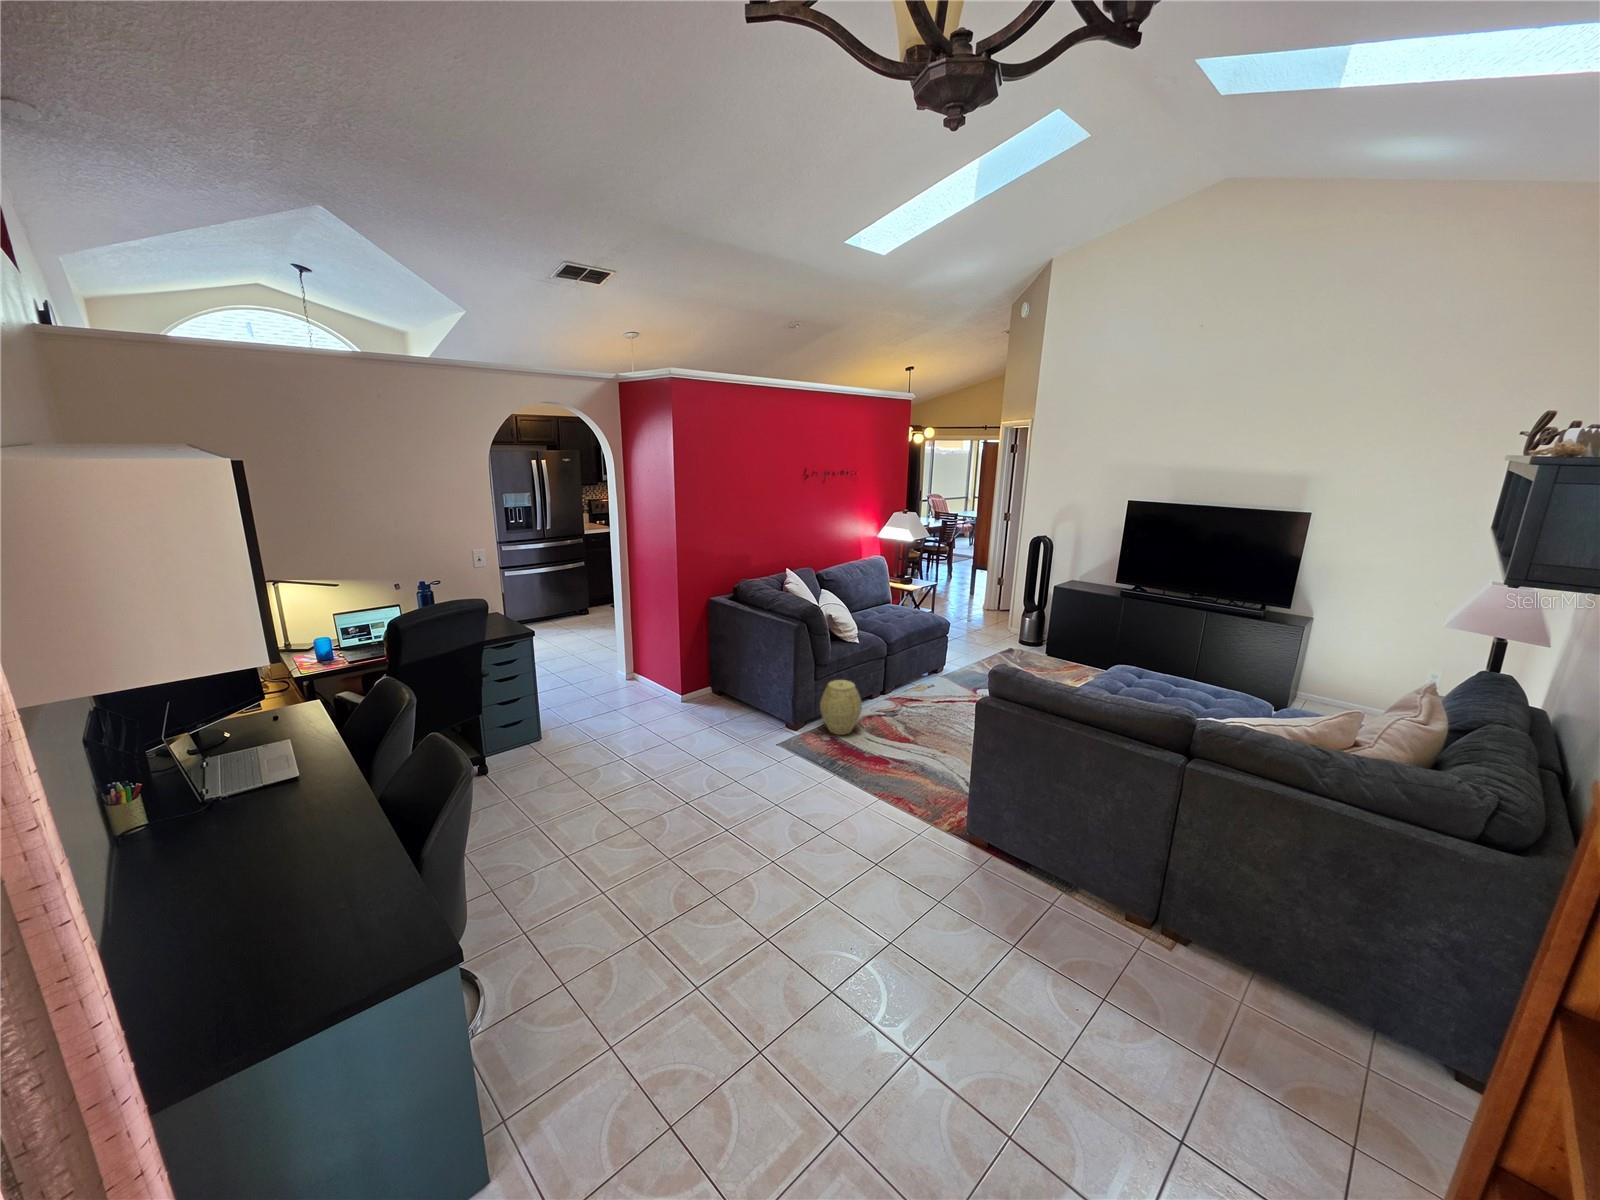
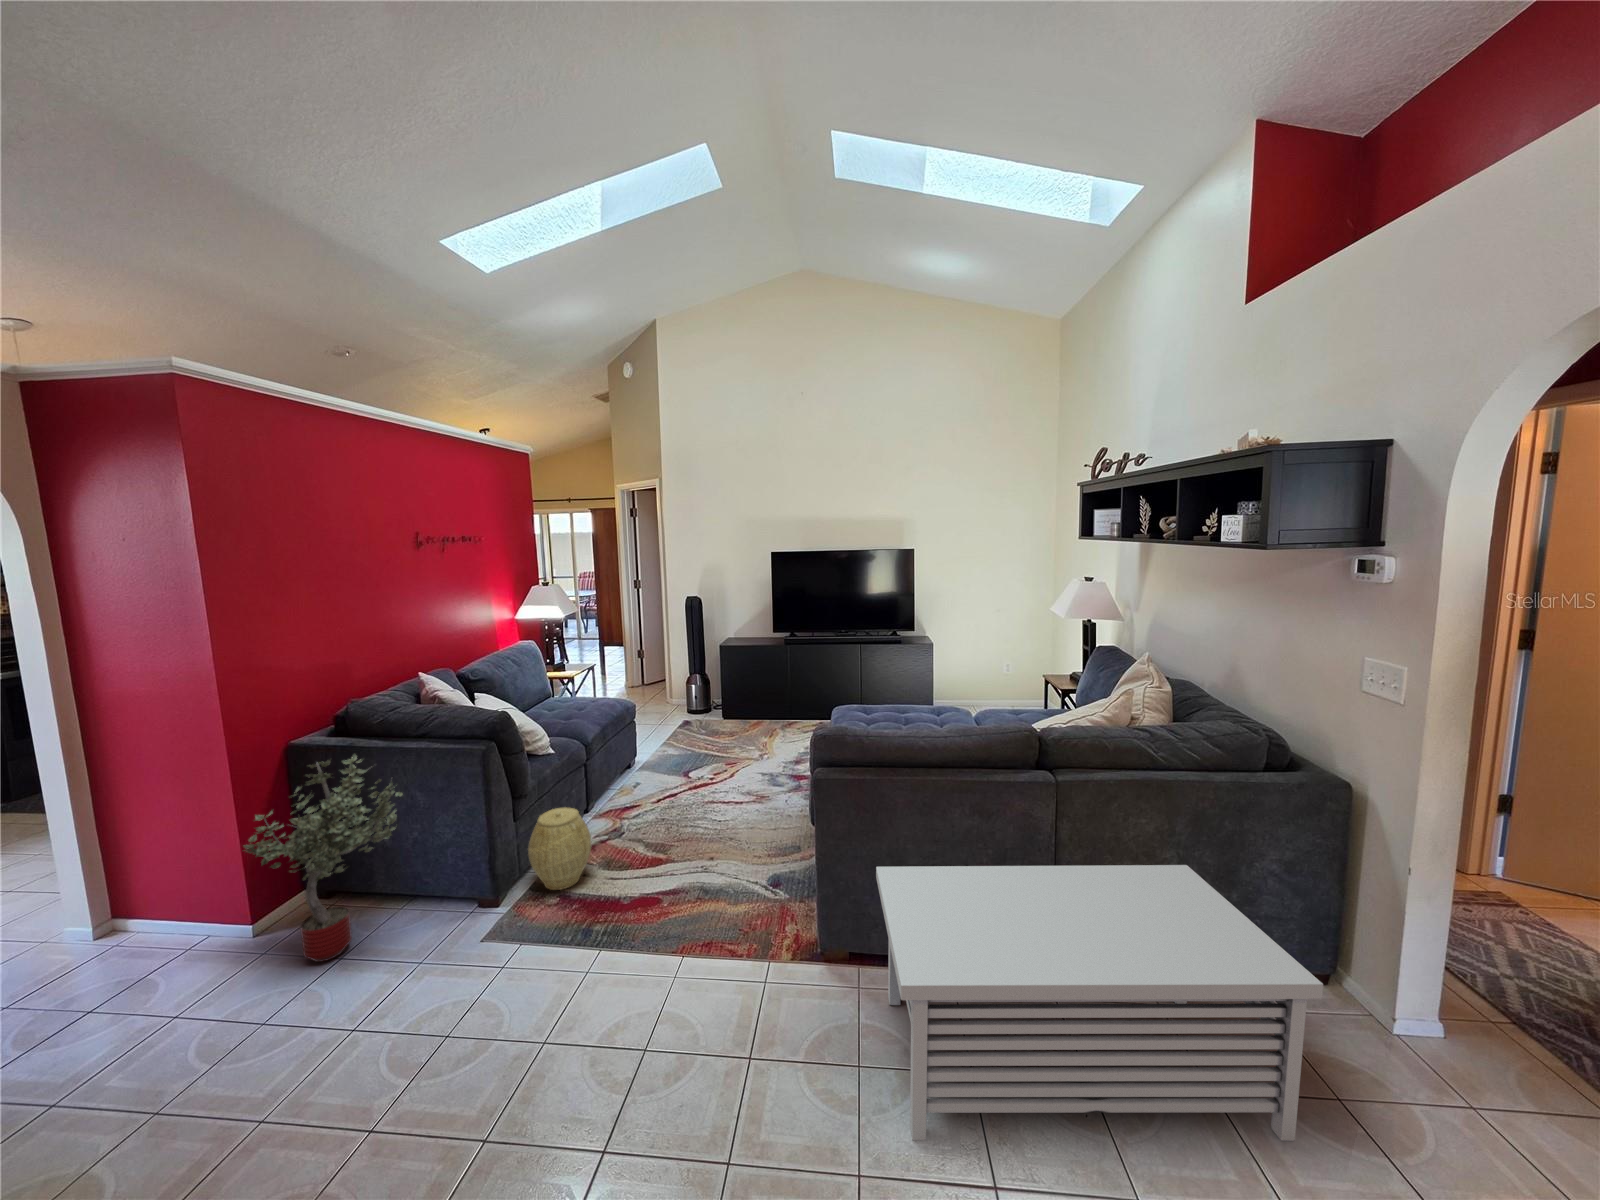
potted tree: none [683,612,752,725] -> present [244,754,402,962]
storage bench: none [933,779,1322,1140] -> present [876,865,1323,1141]

